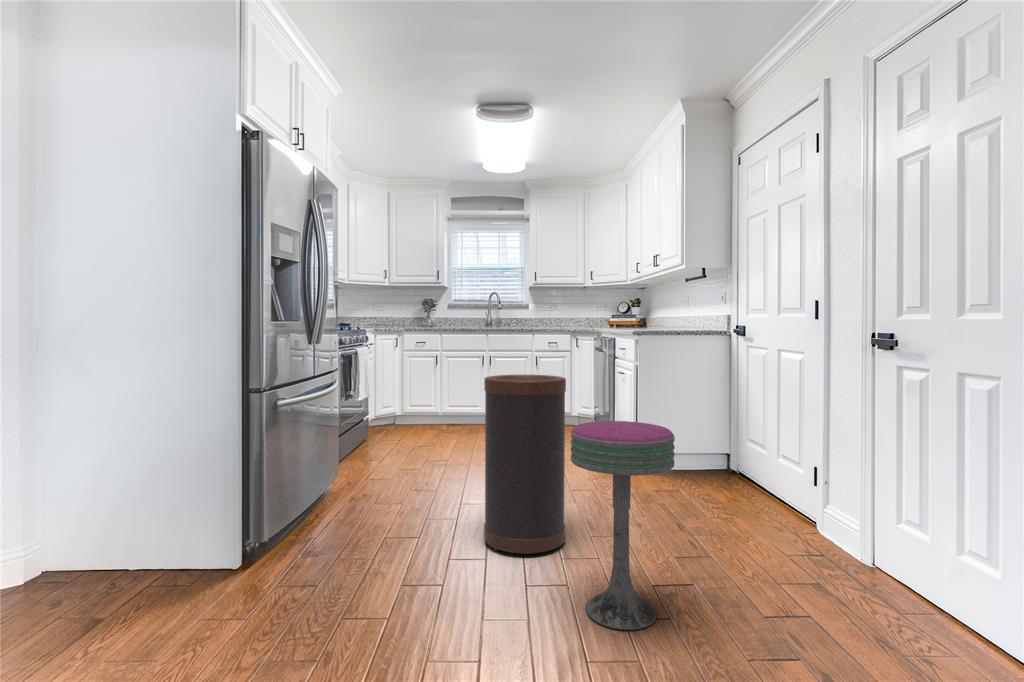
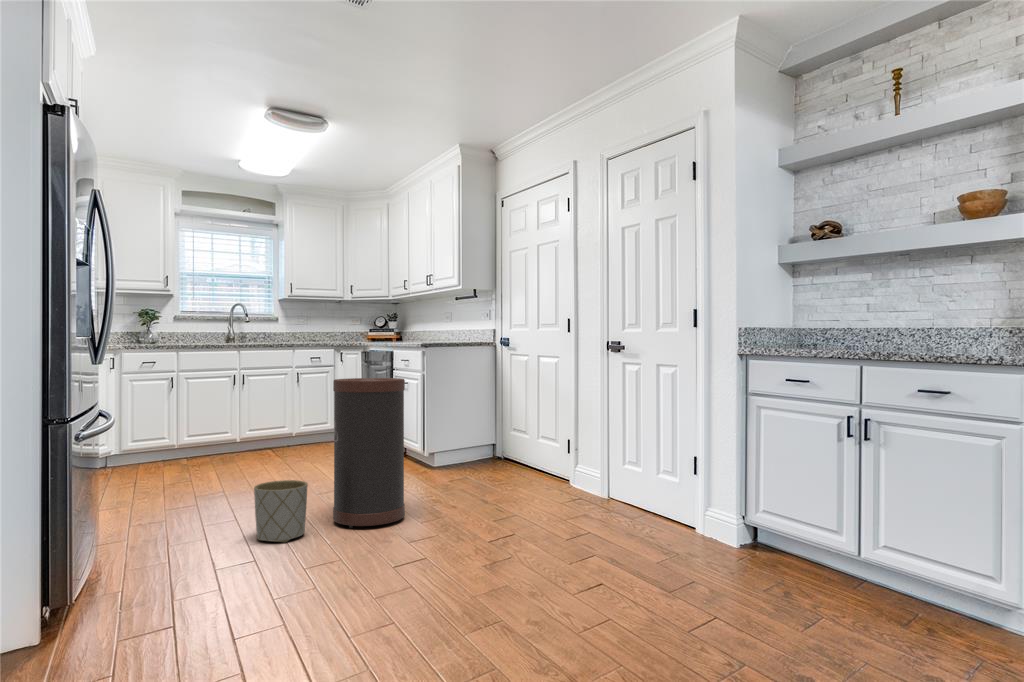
bar stool: present [571,421,675,630] -> none [437,404,510,547]
planter: none [392,484,448,558] -> present [254,480,308,543]

